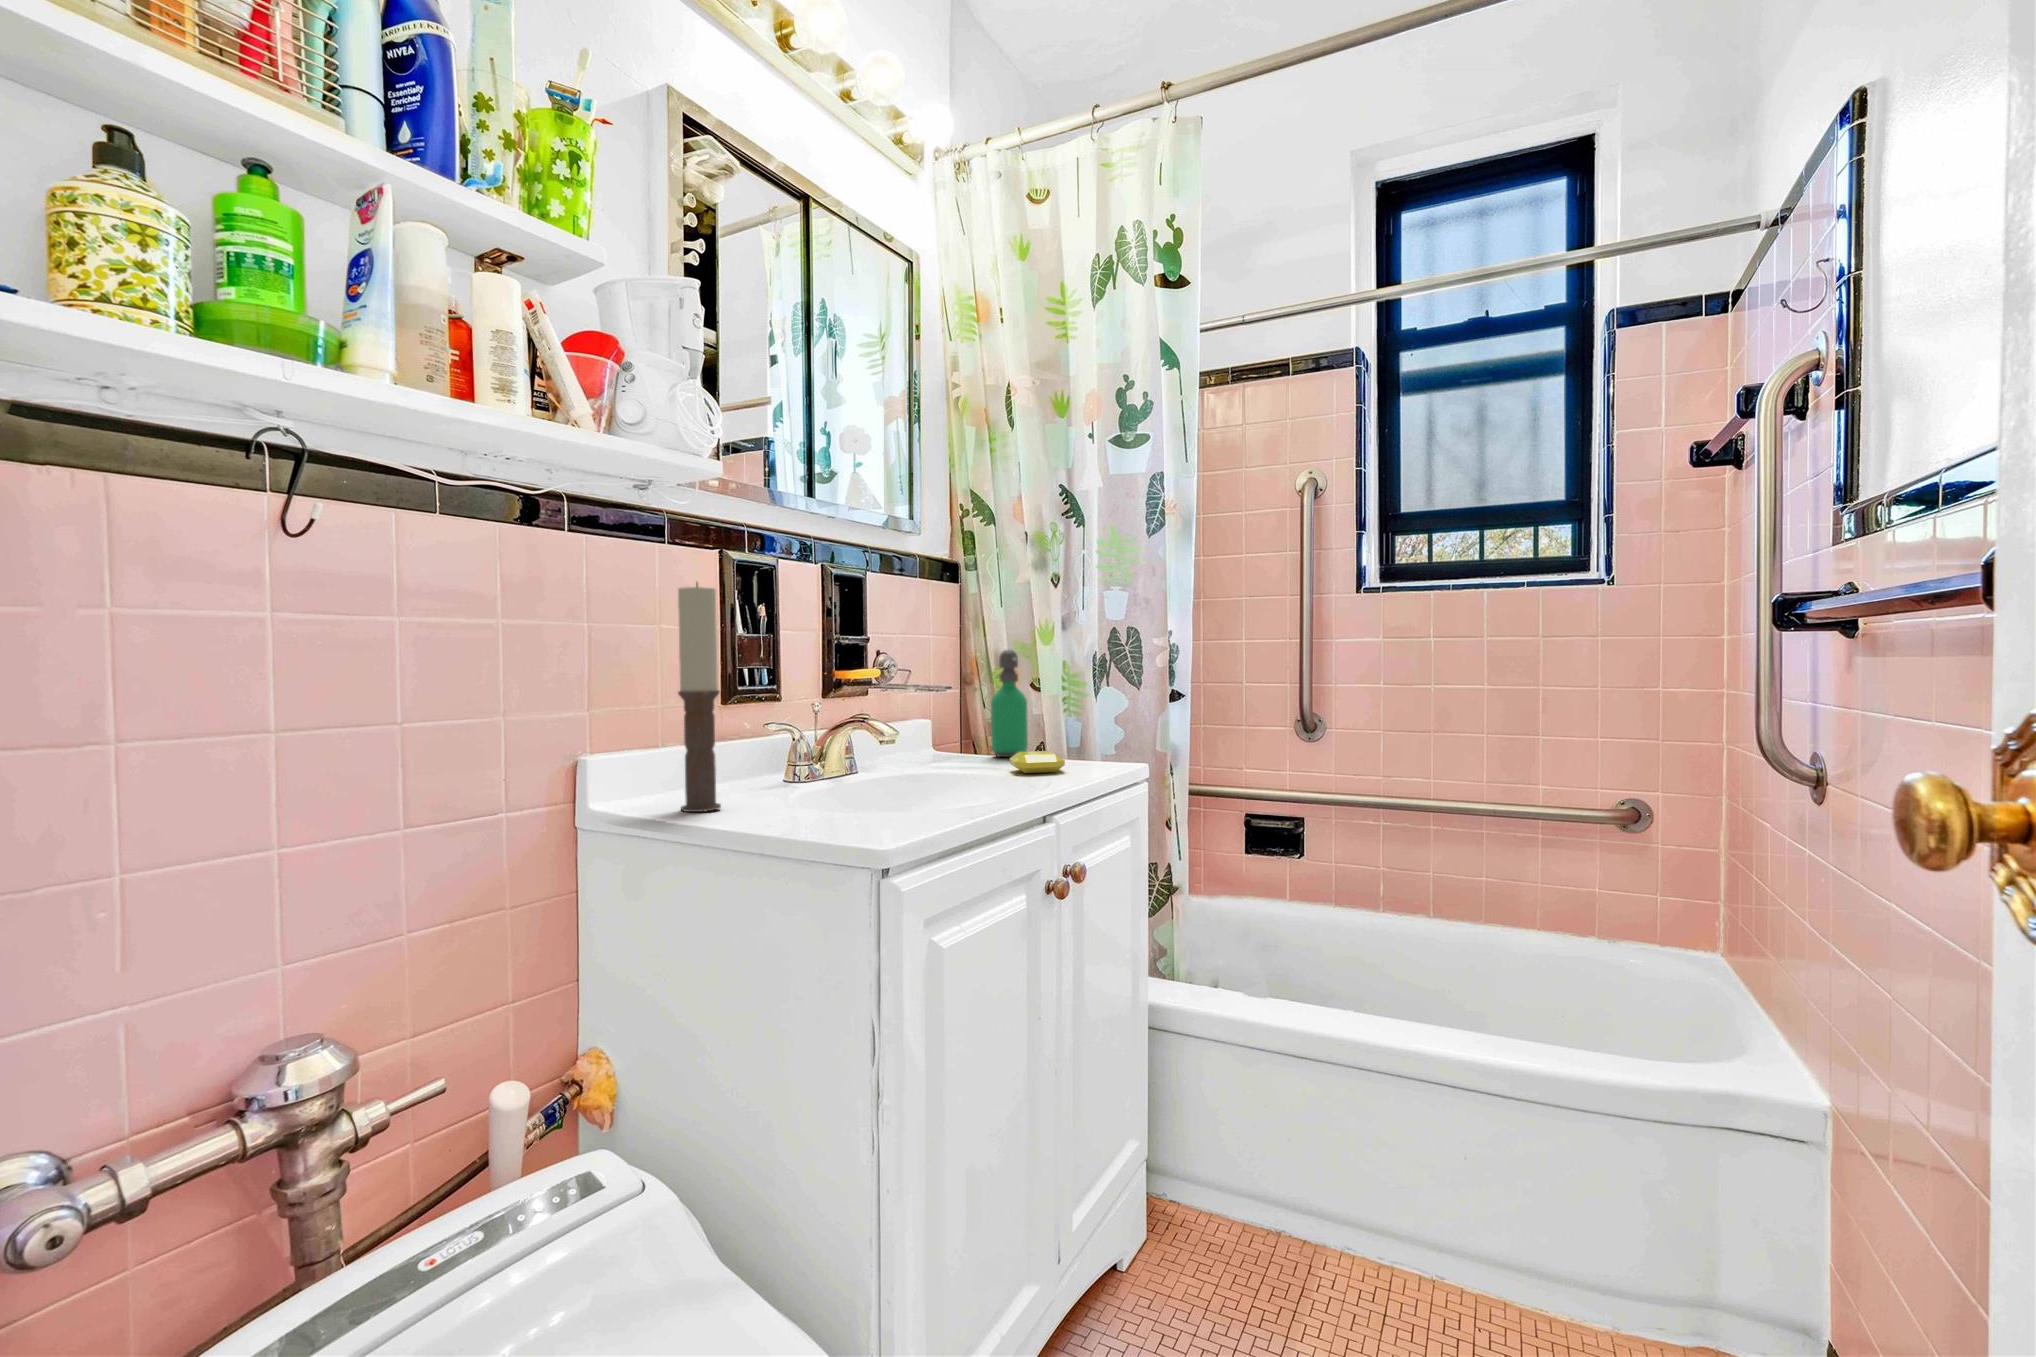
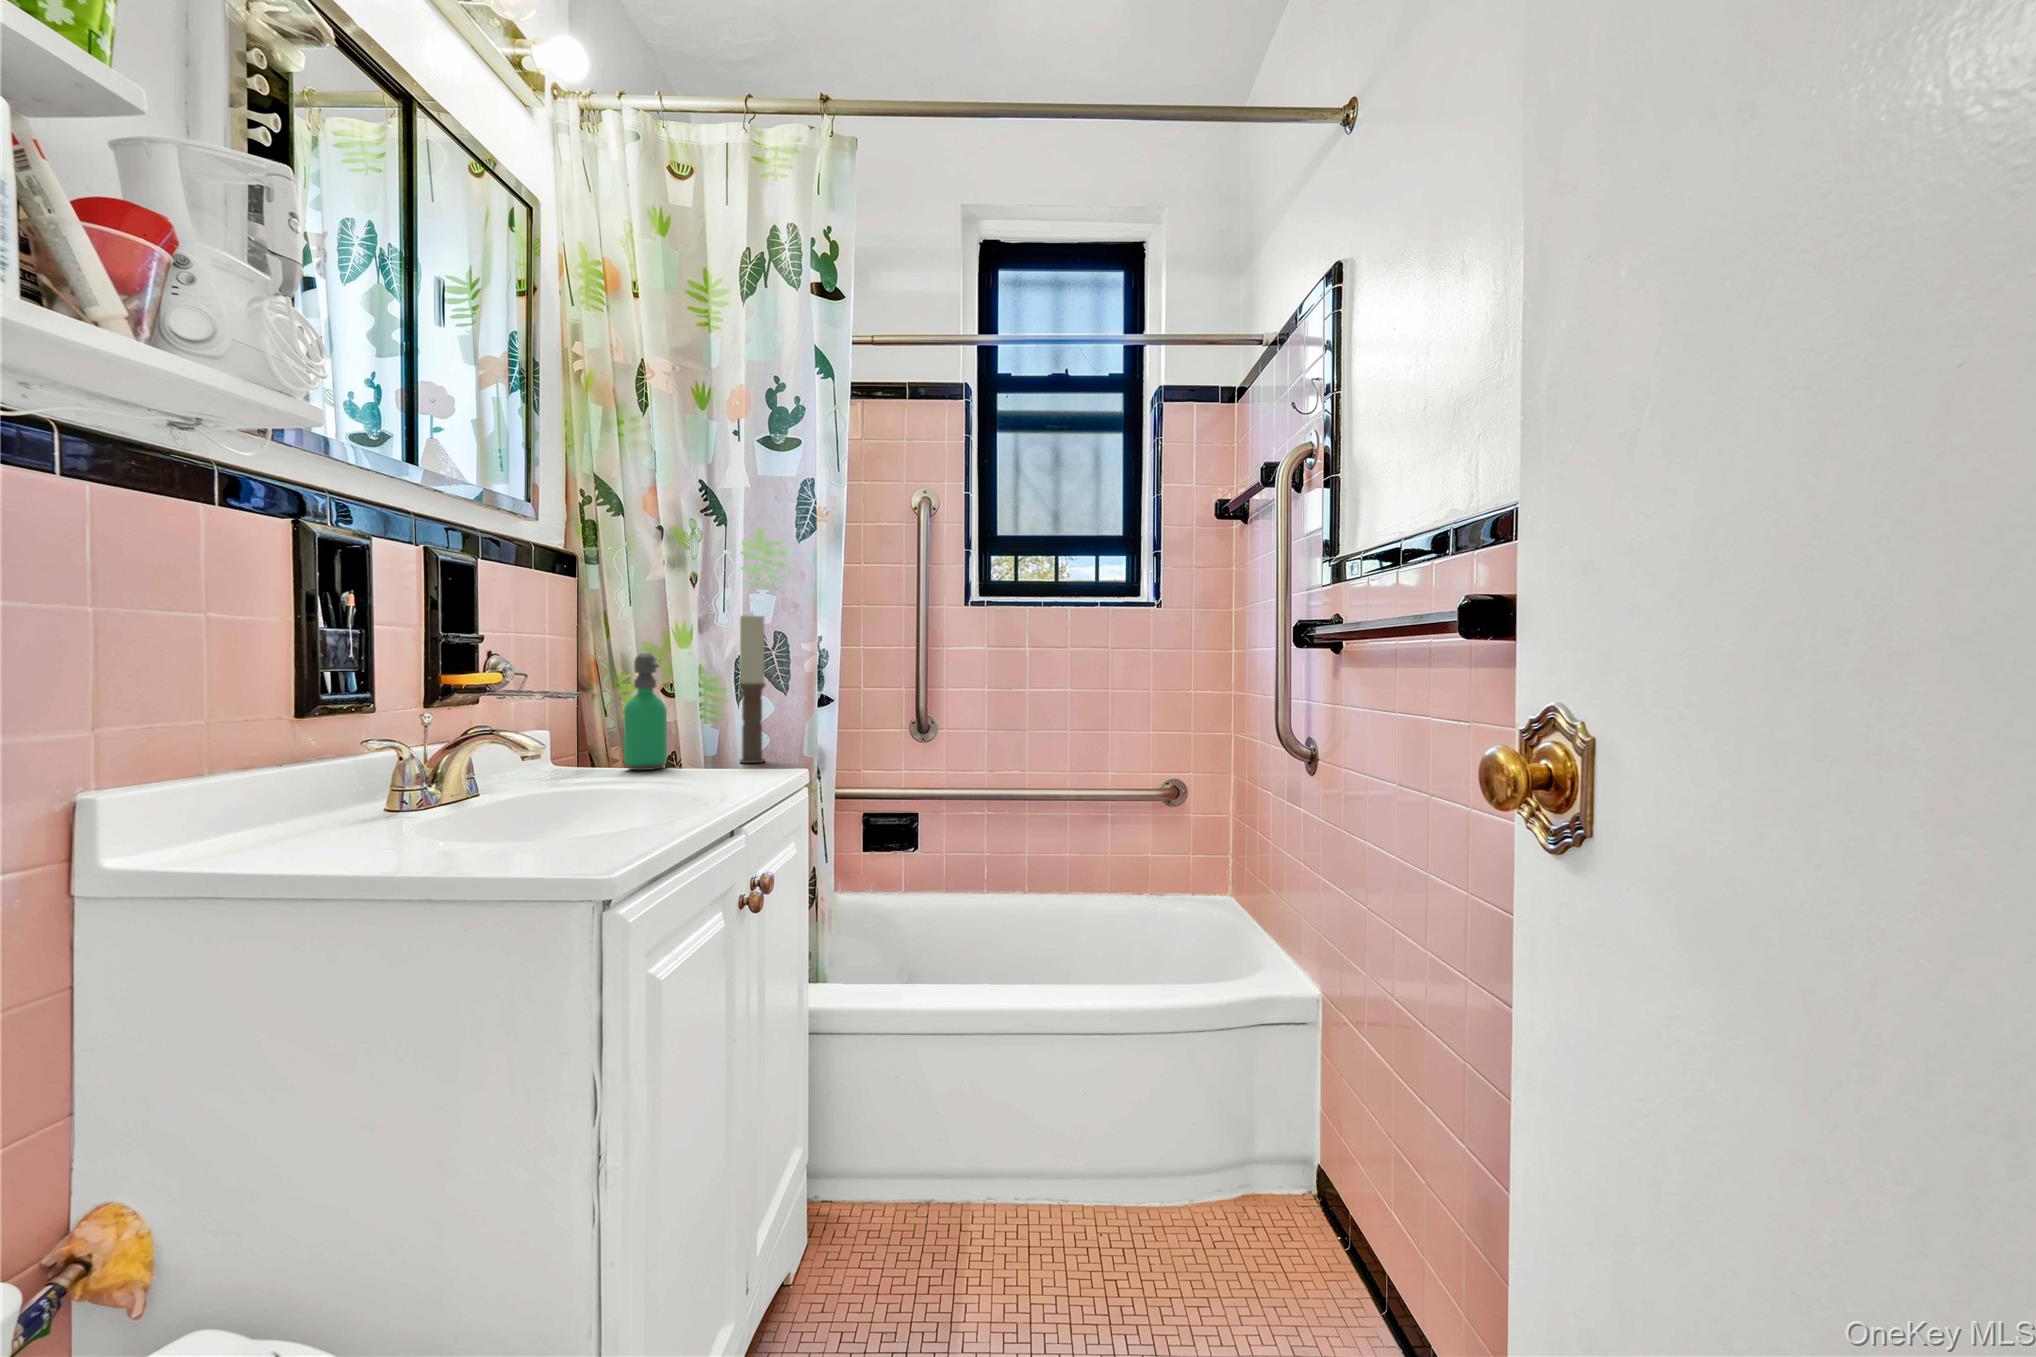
candle: present [678,583,721,812] -> present [739,615,766,763]
soap bar: present [1010,751,1065,773] -> none [663,761,727,786]

